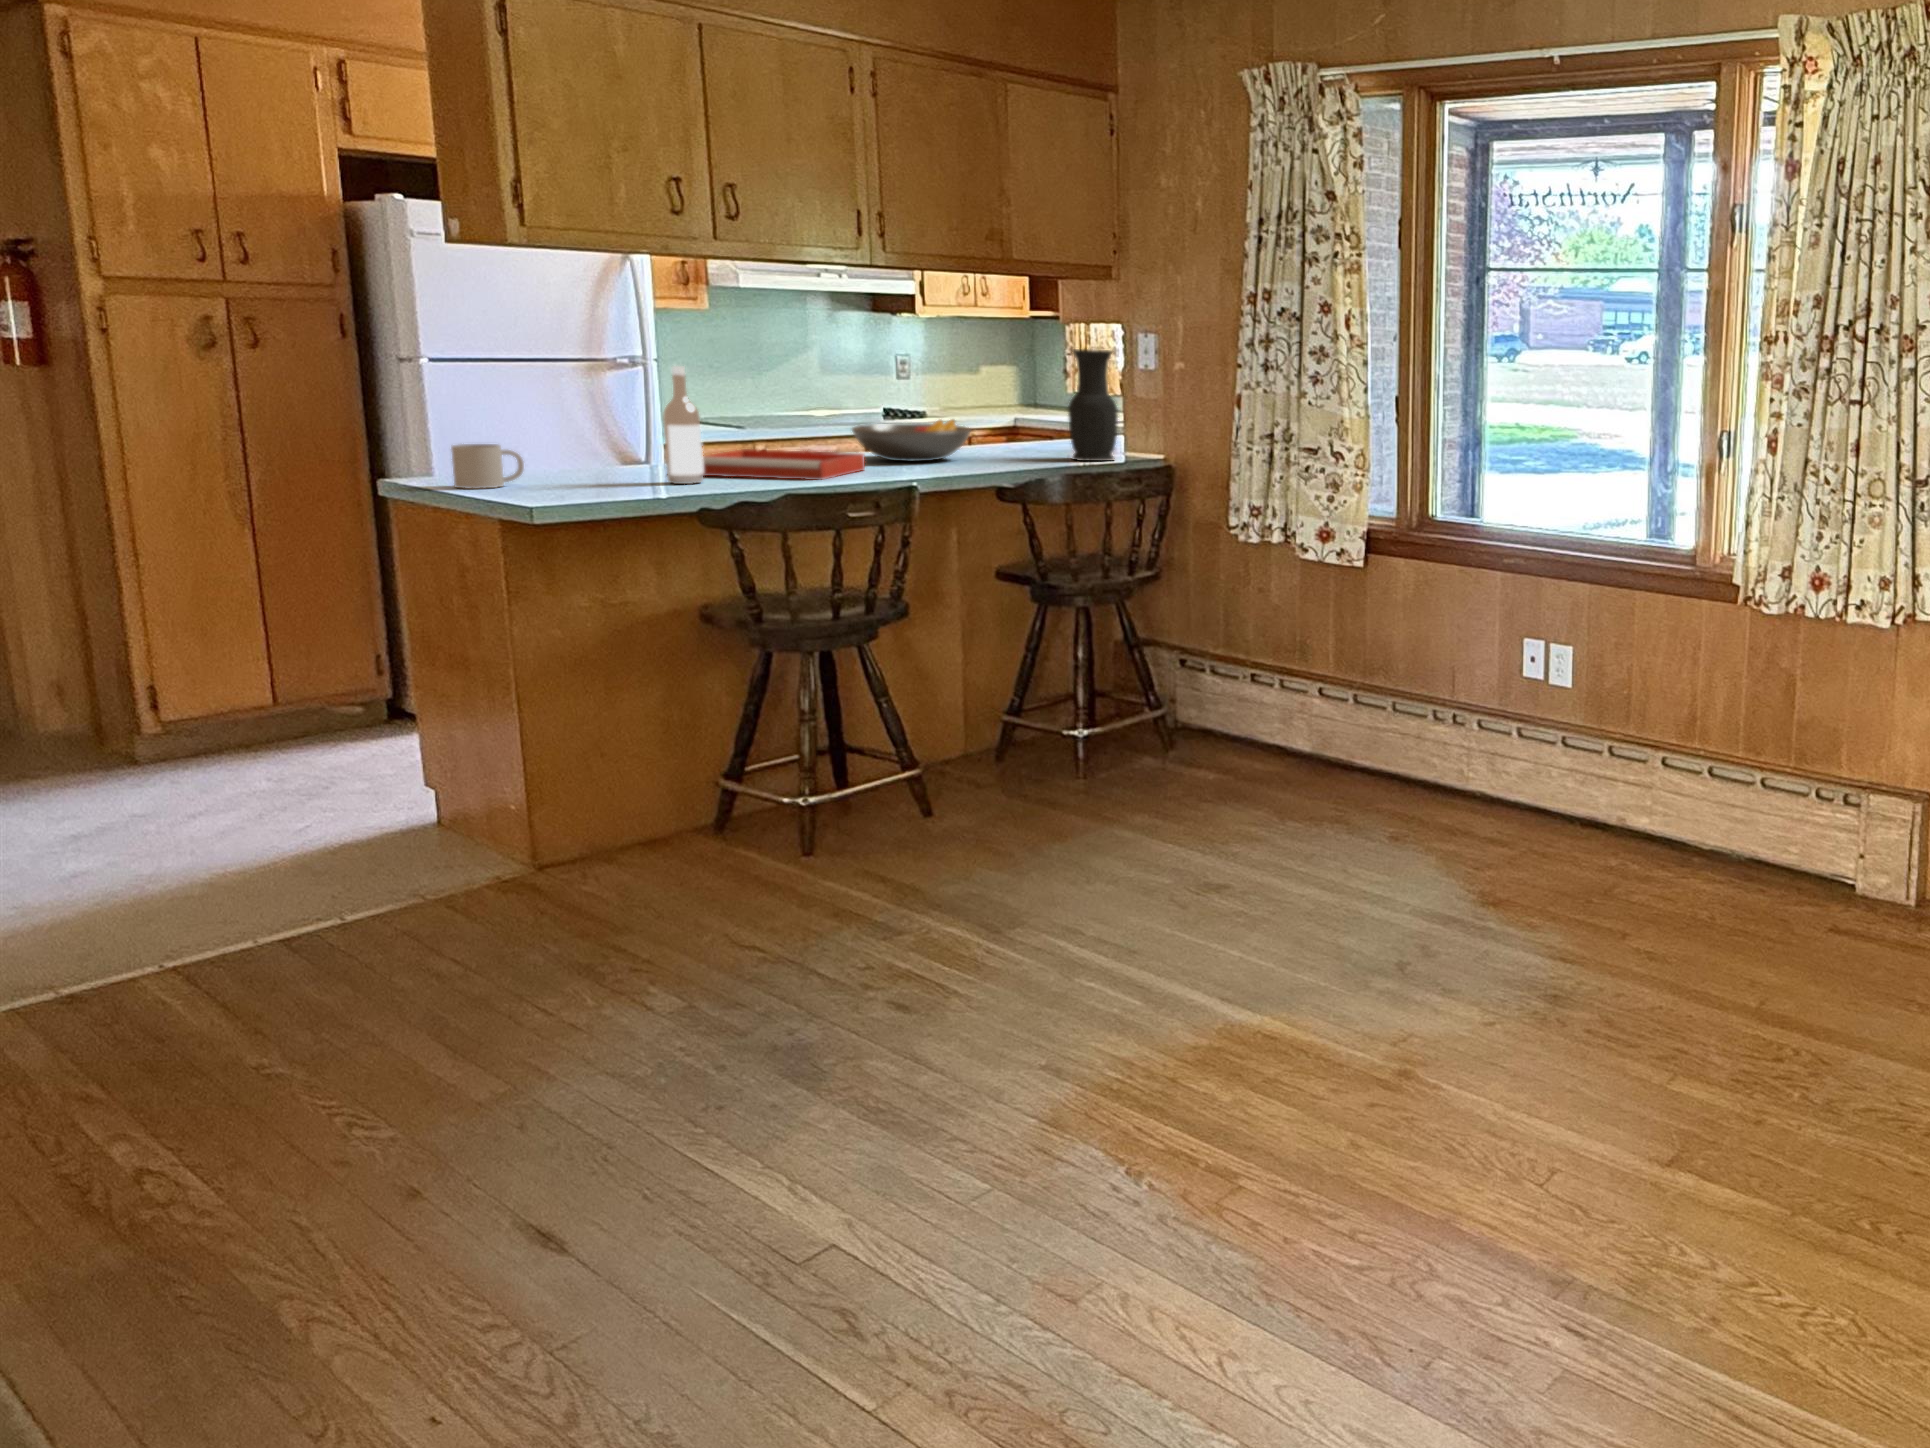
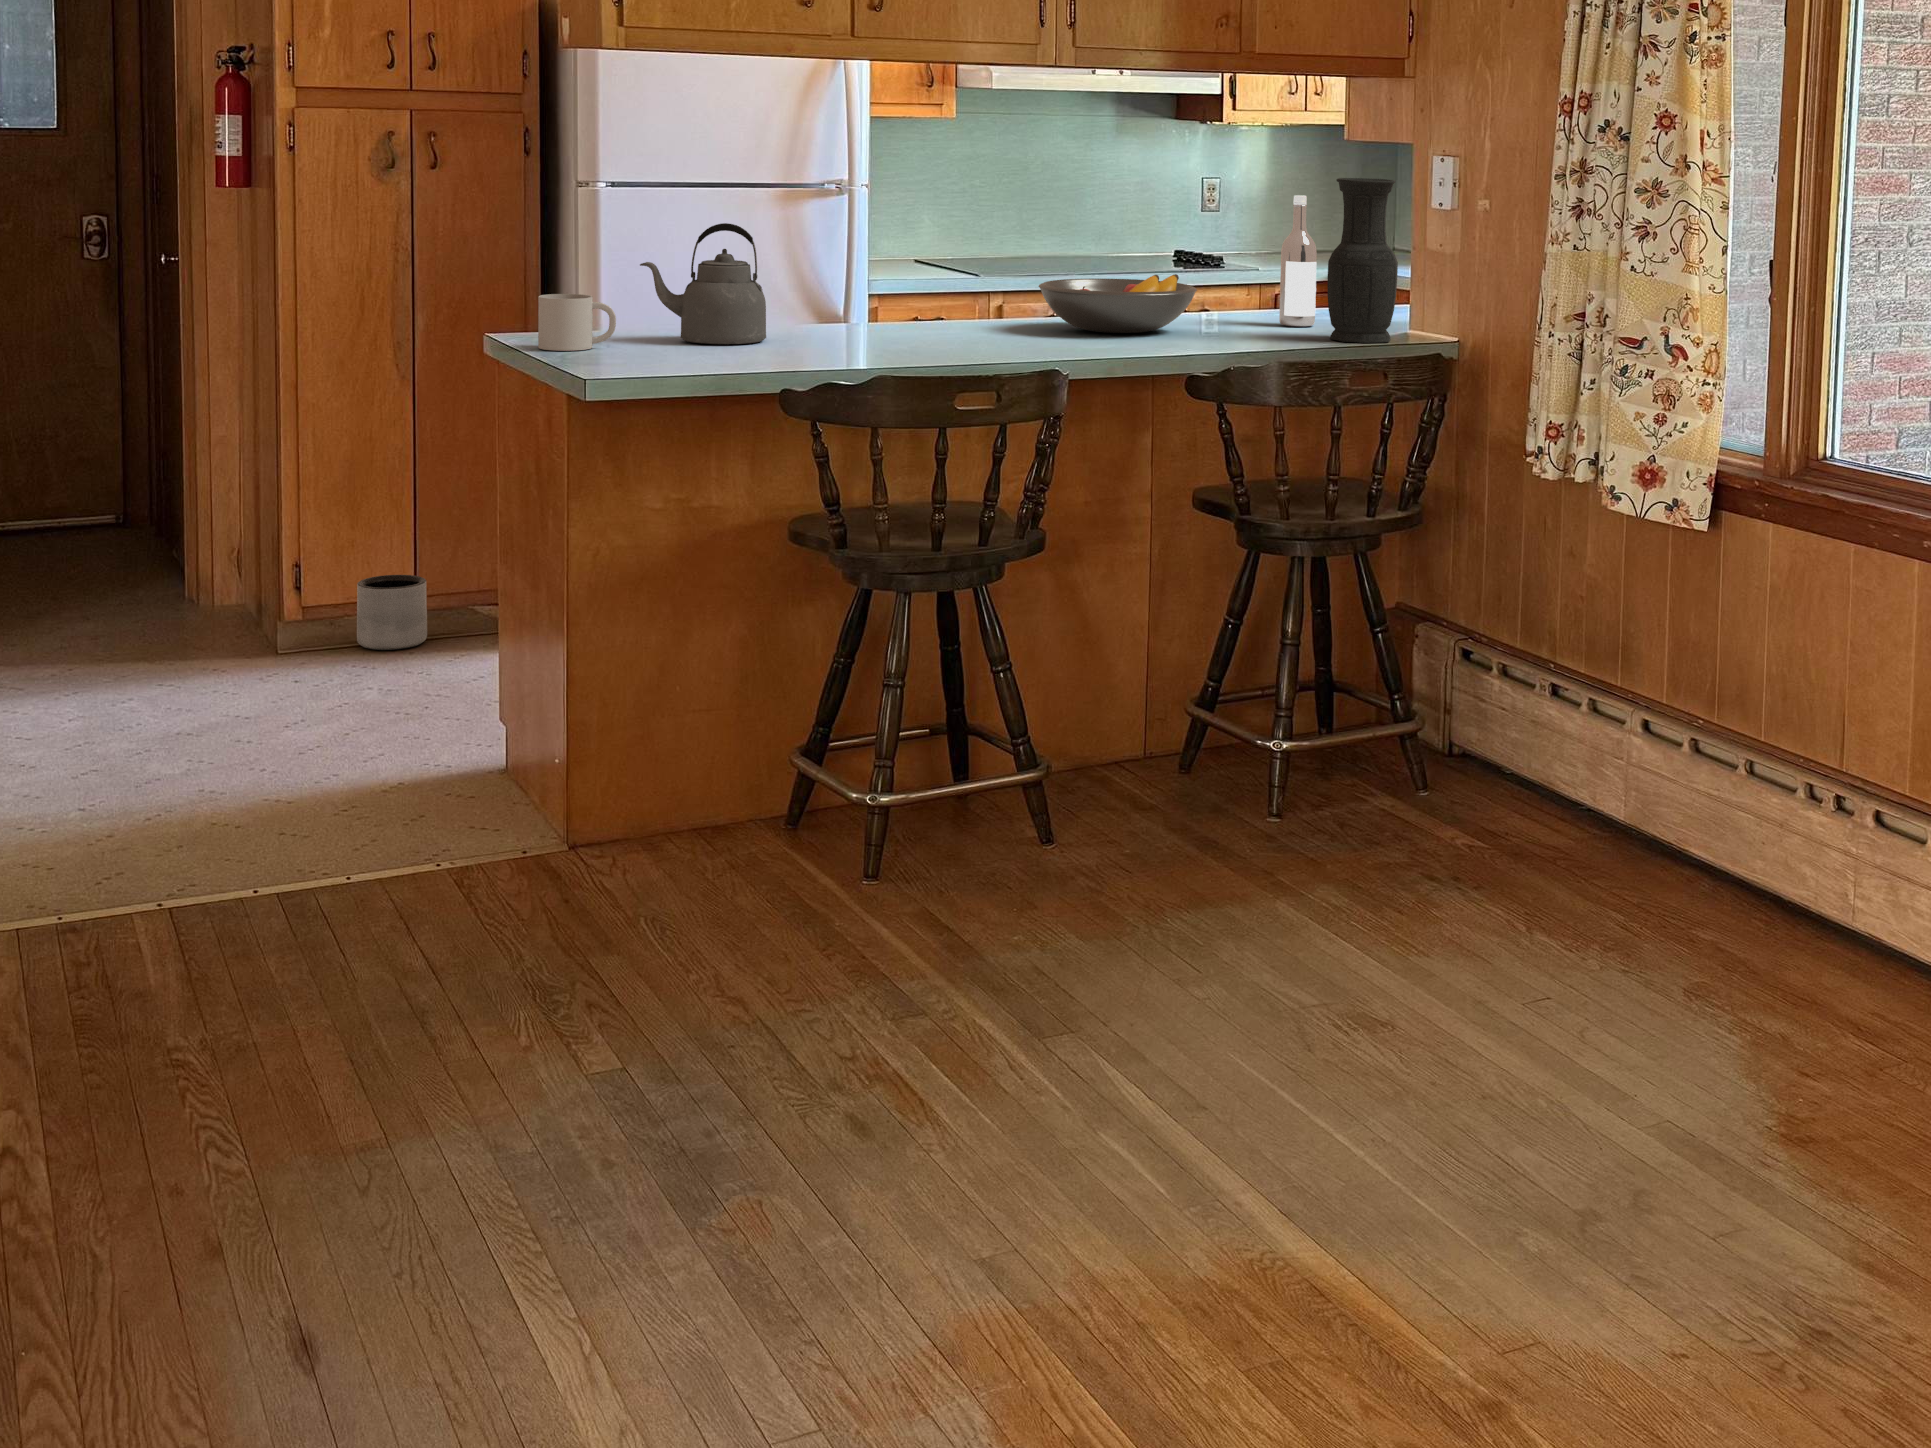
wine bottle: present [663,366,703,484] -> present [1279,195,1317,327]
kettle: none [531,386,647,479] -> present [640,223,766,344]
tray: present [702,449,865,480] -> none [815,309,1034,356]
planter: none [214,689,290,752] -> present [357,575,427,650]

